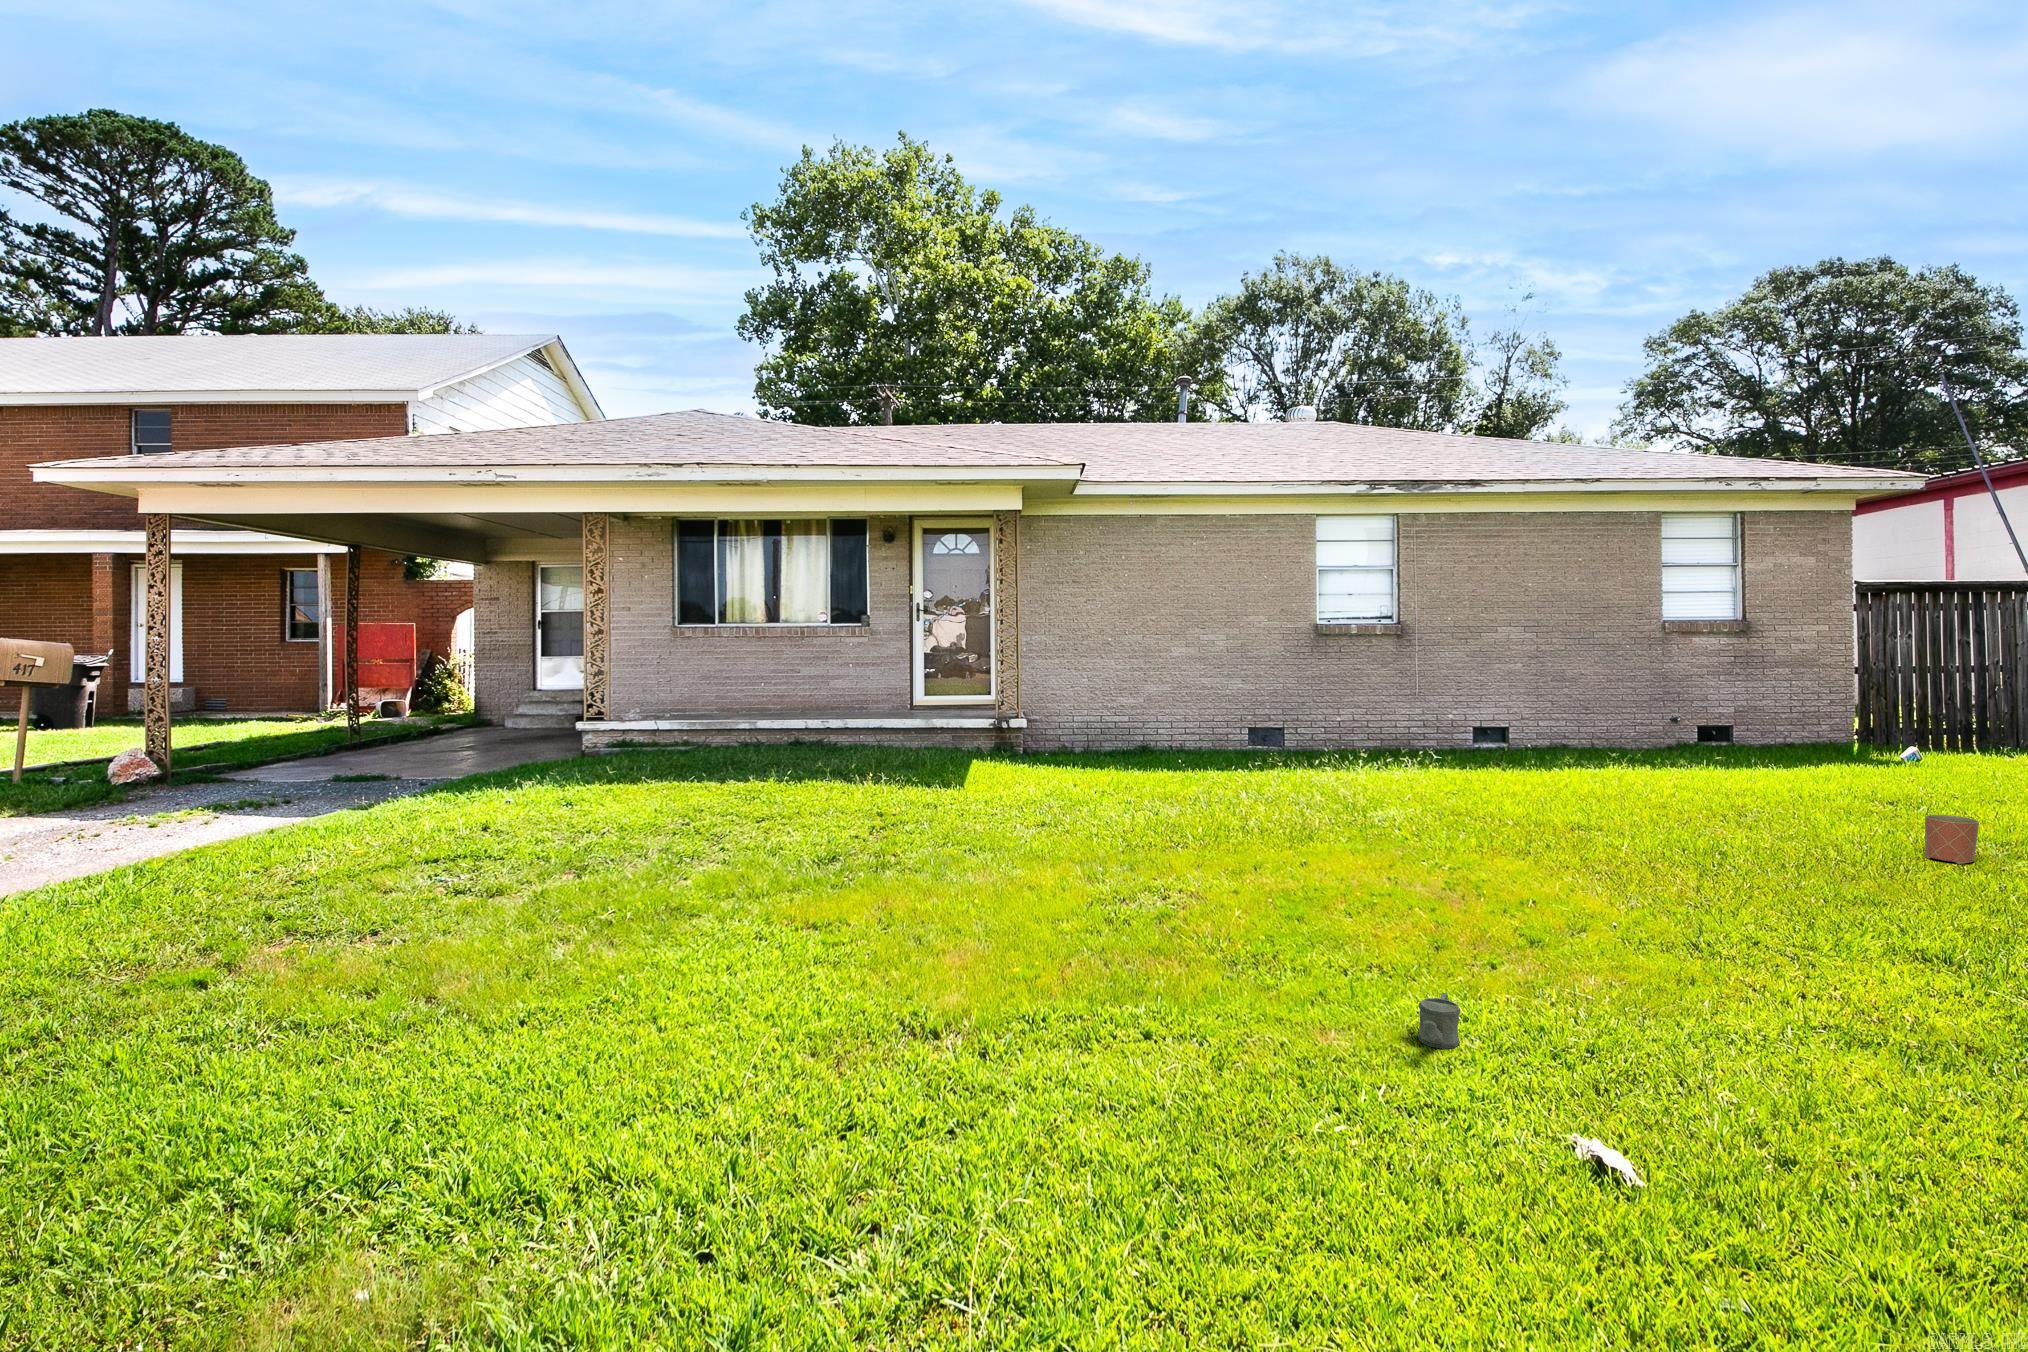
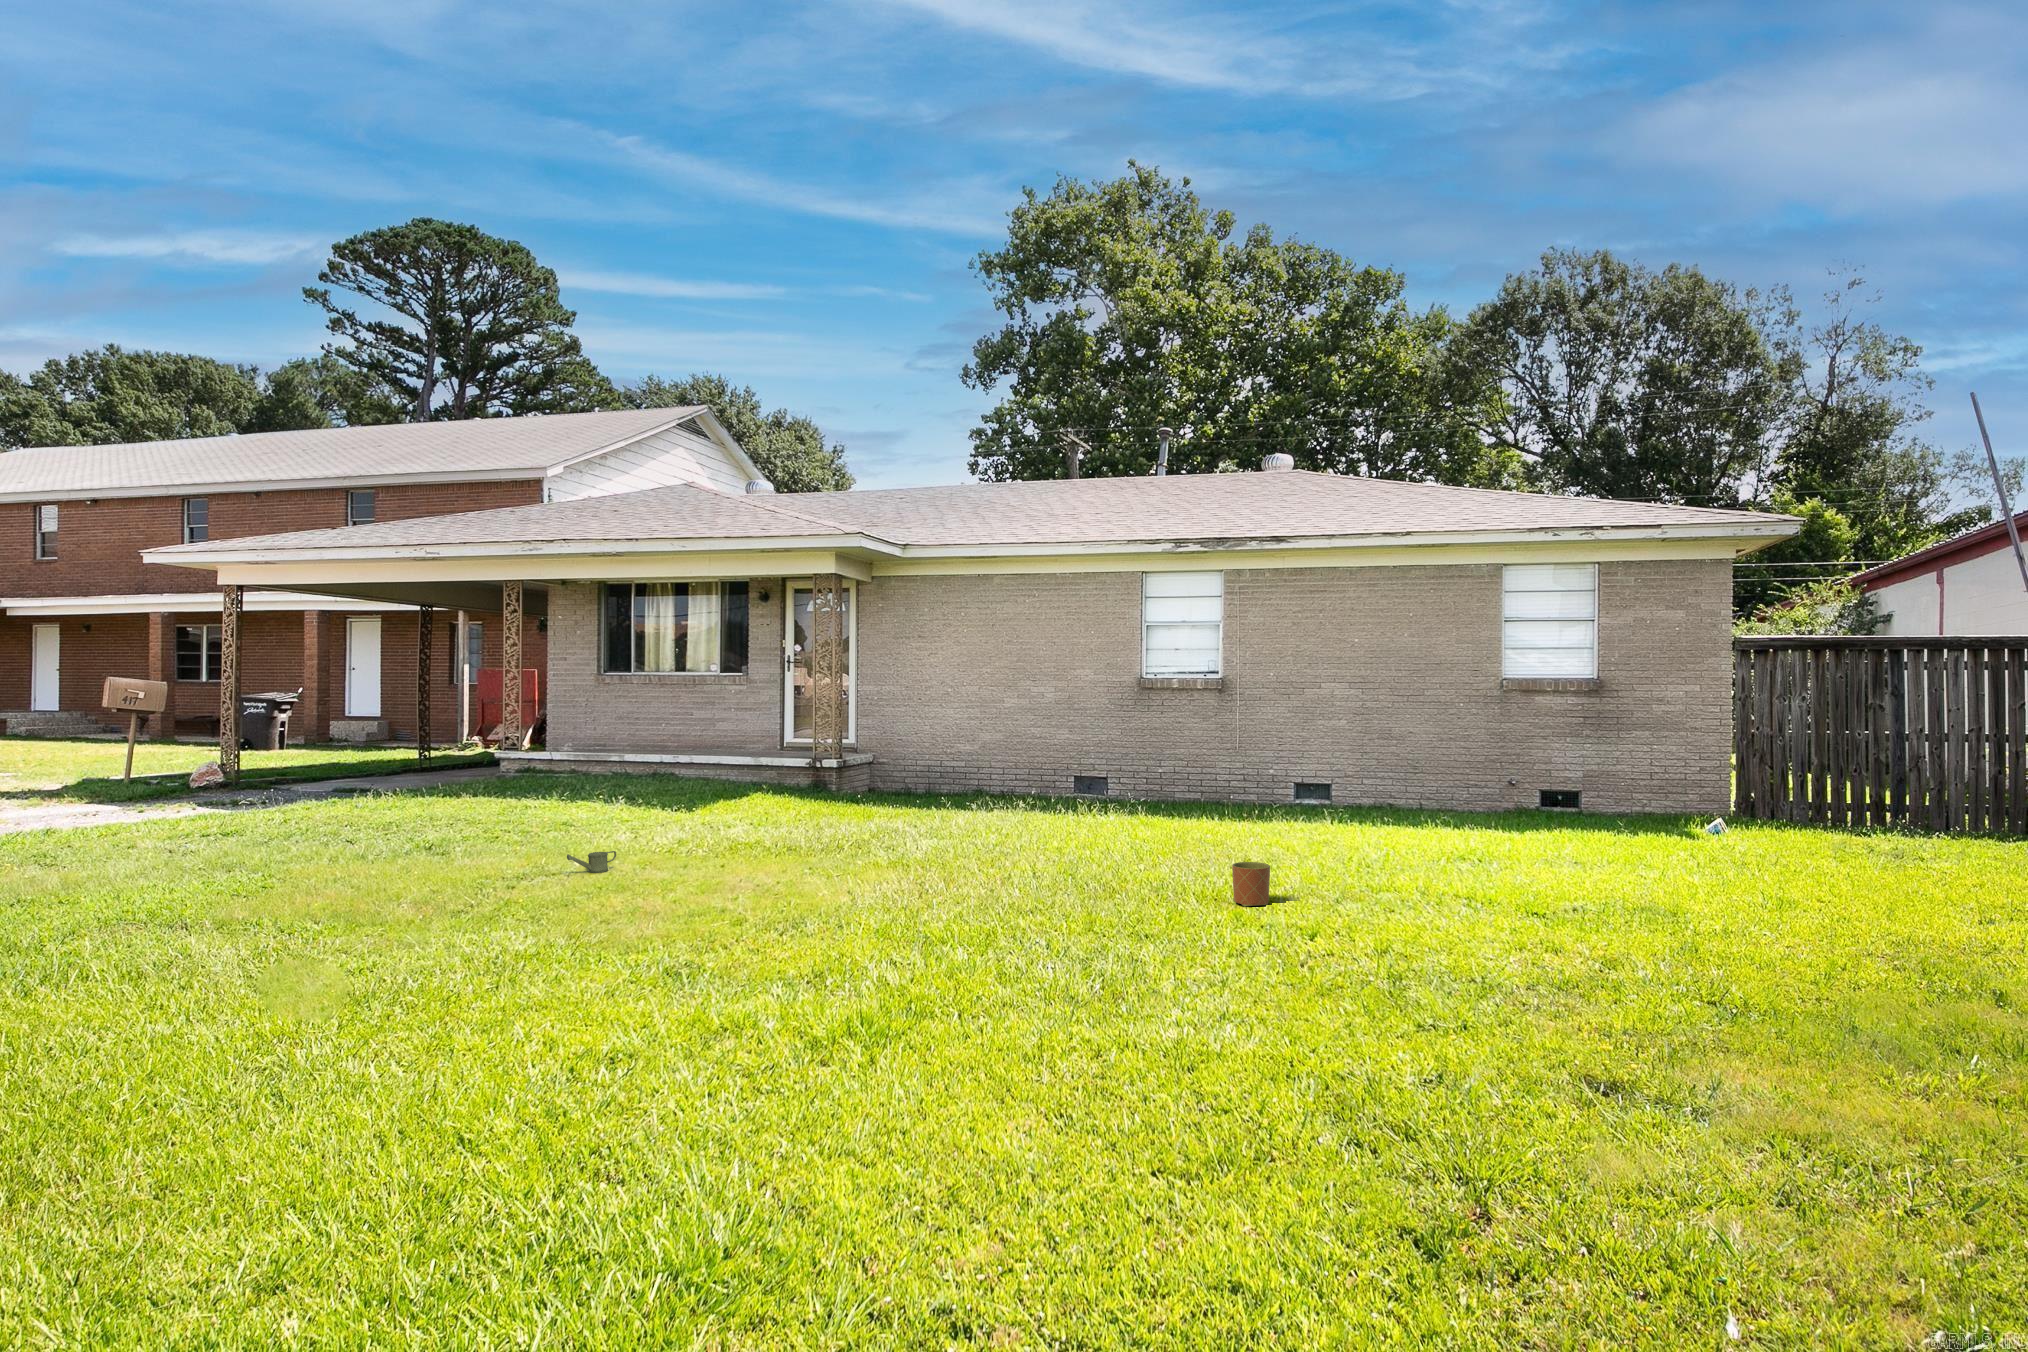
watering can: present [1418,993,1460,1049] -> present [567,851,616,873]

